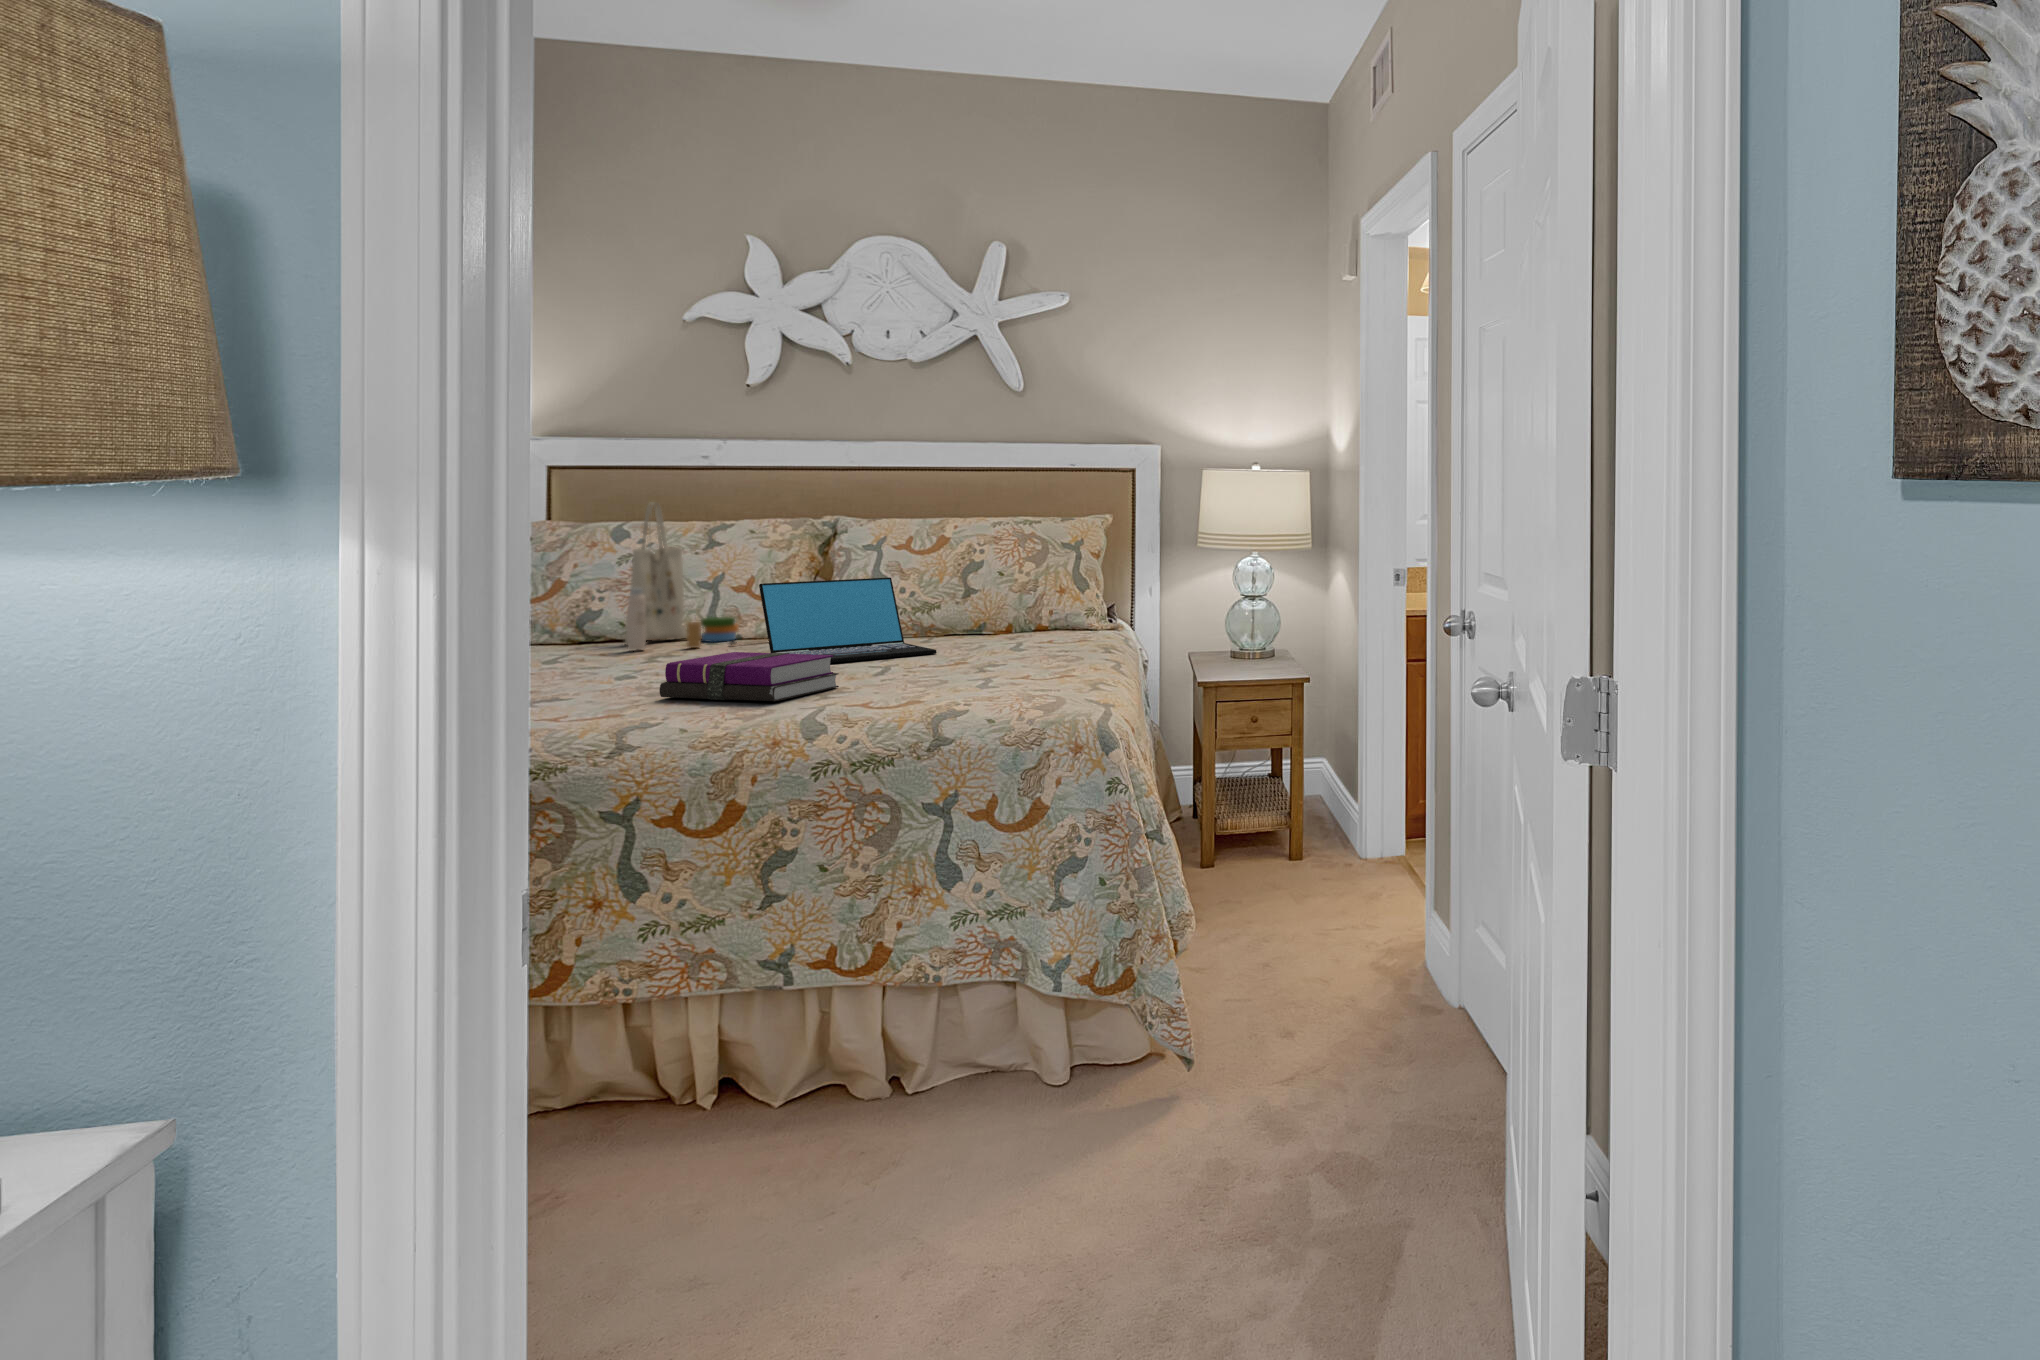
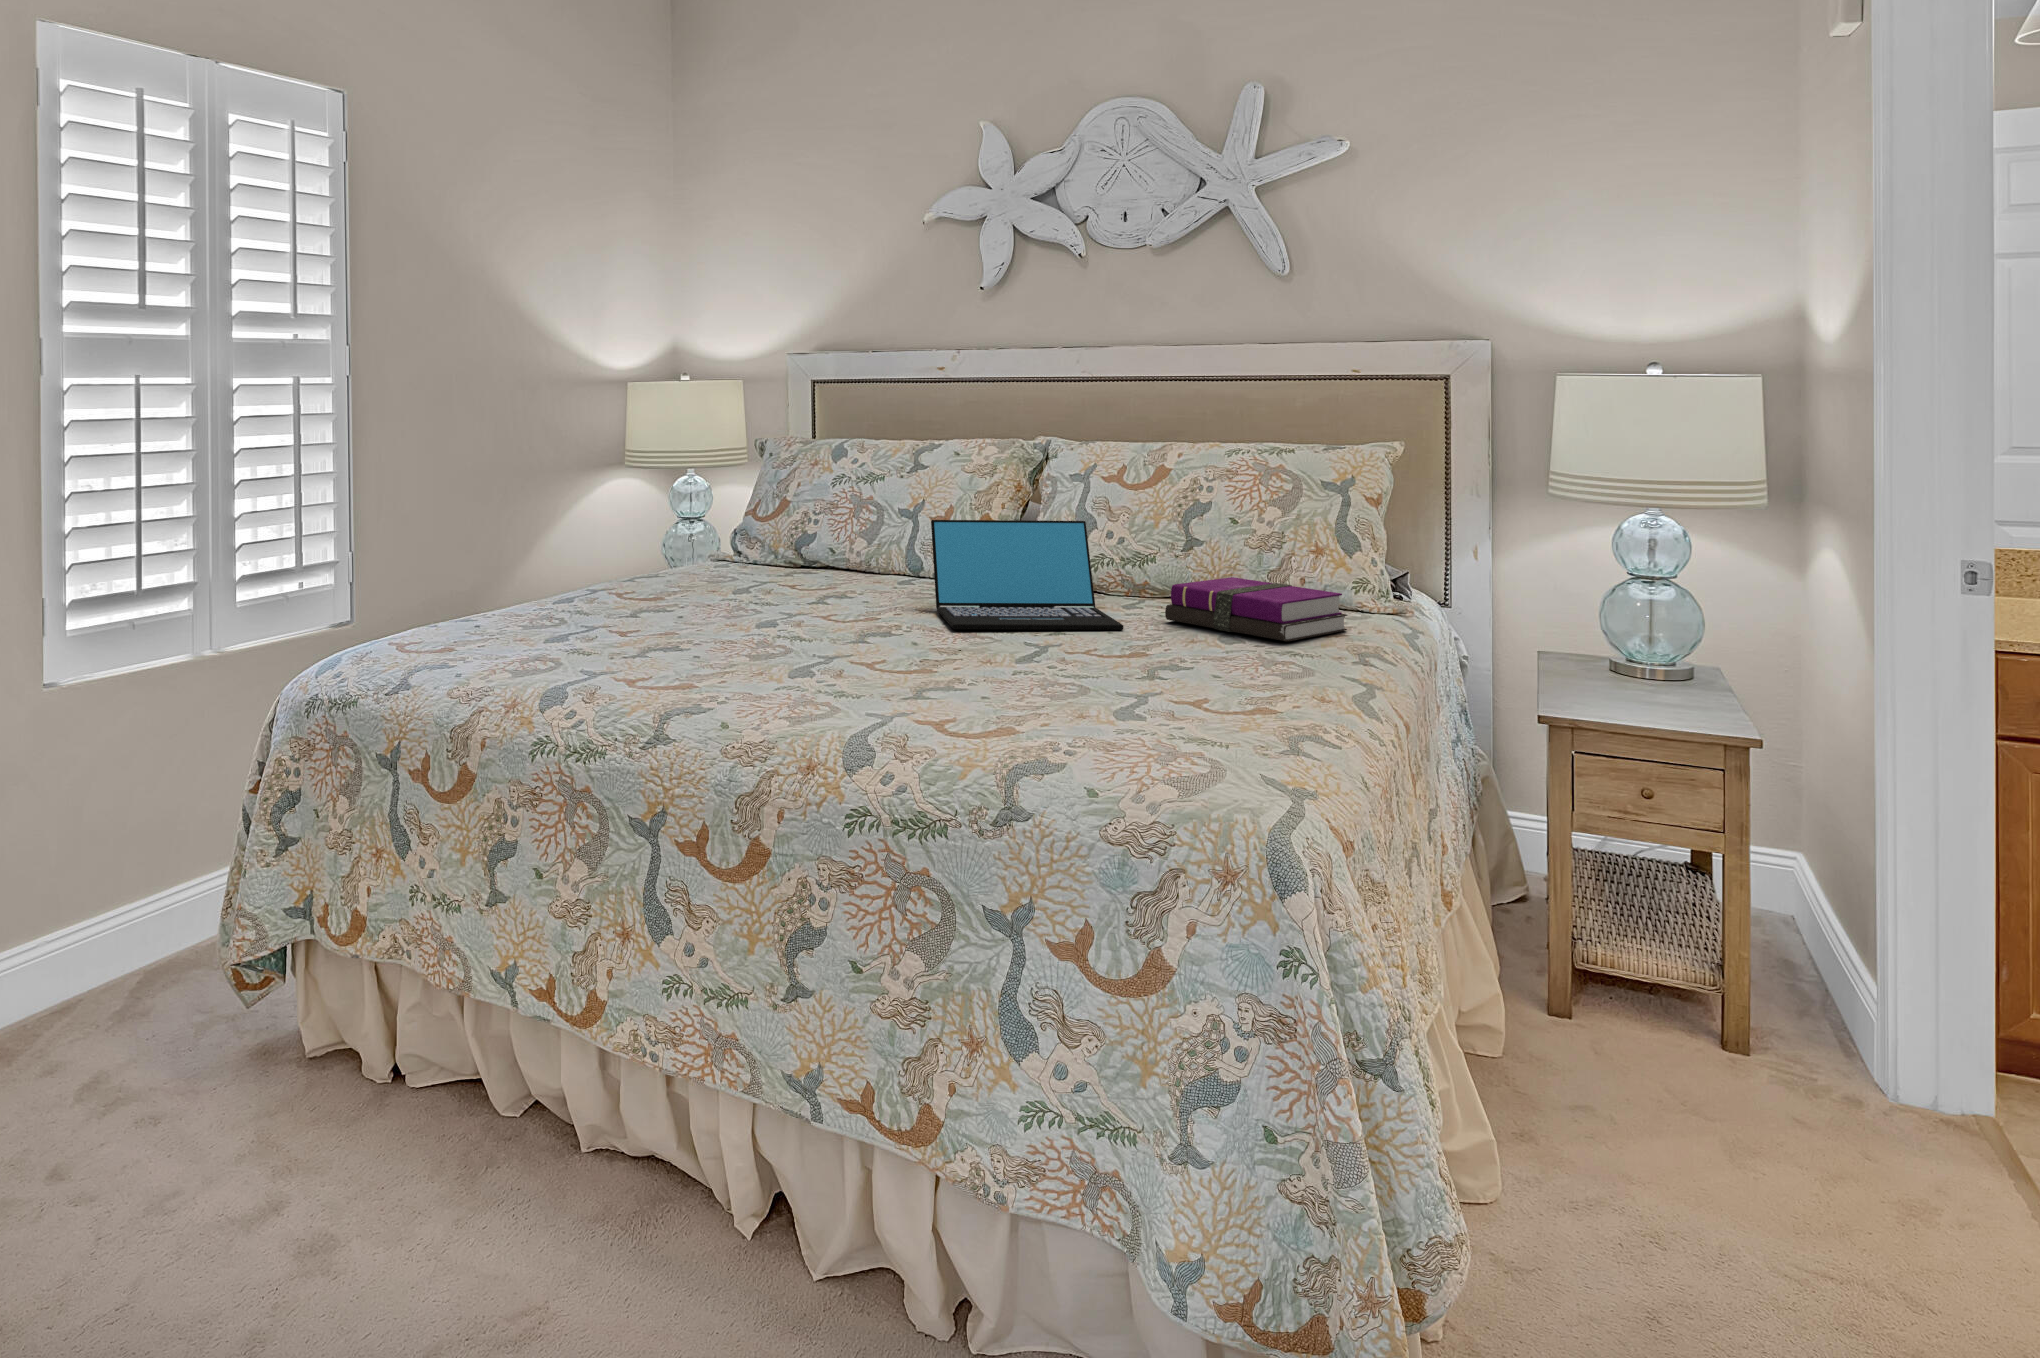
tote bag: present [625,502,767,650] -> none [818,417,965,586]
notebook: present [660,652,839,701] -> present [1165,577,1347,641]

